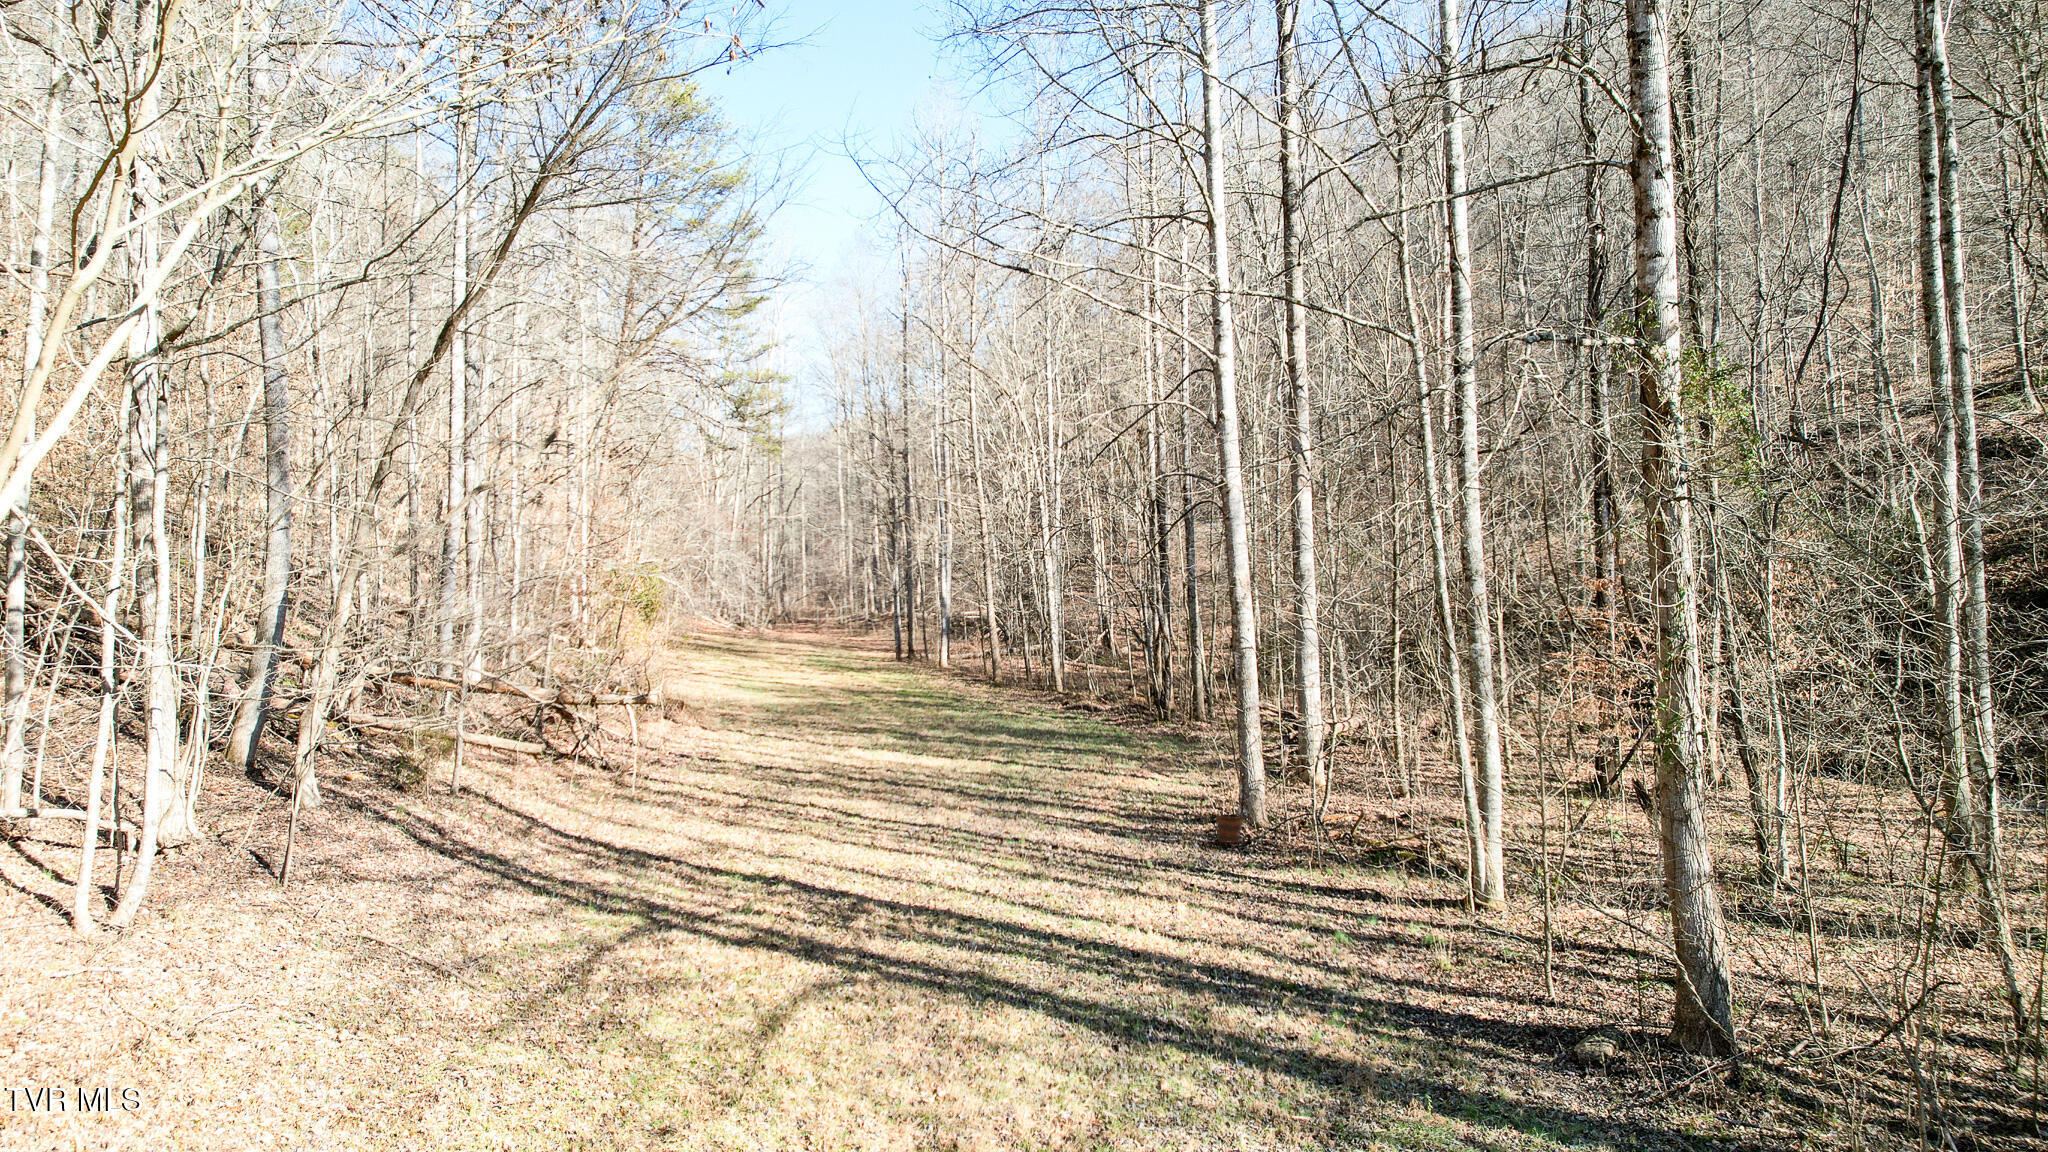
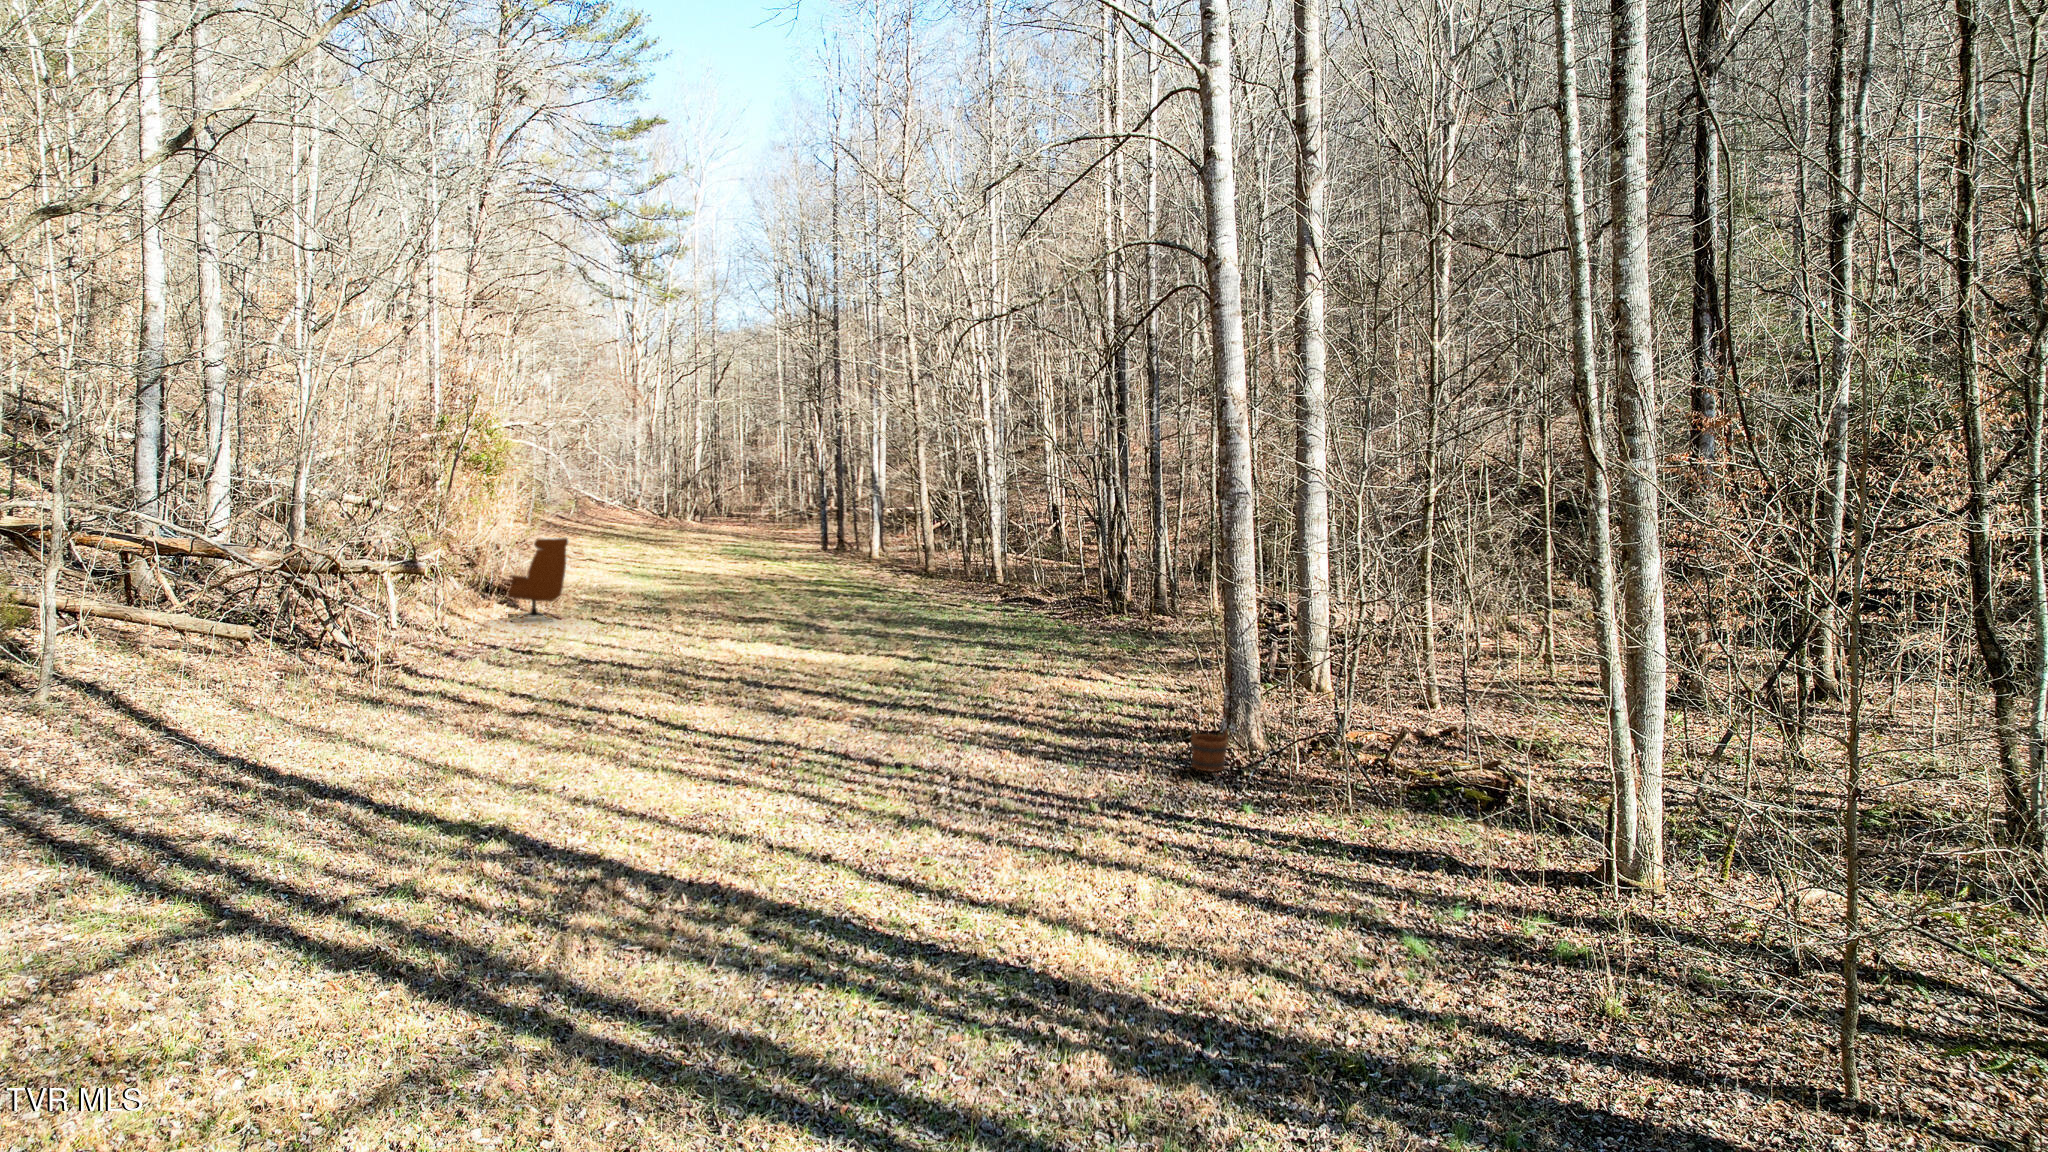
lounge chair: none [654,664,726,732] -> present [506,538,568,620]

